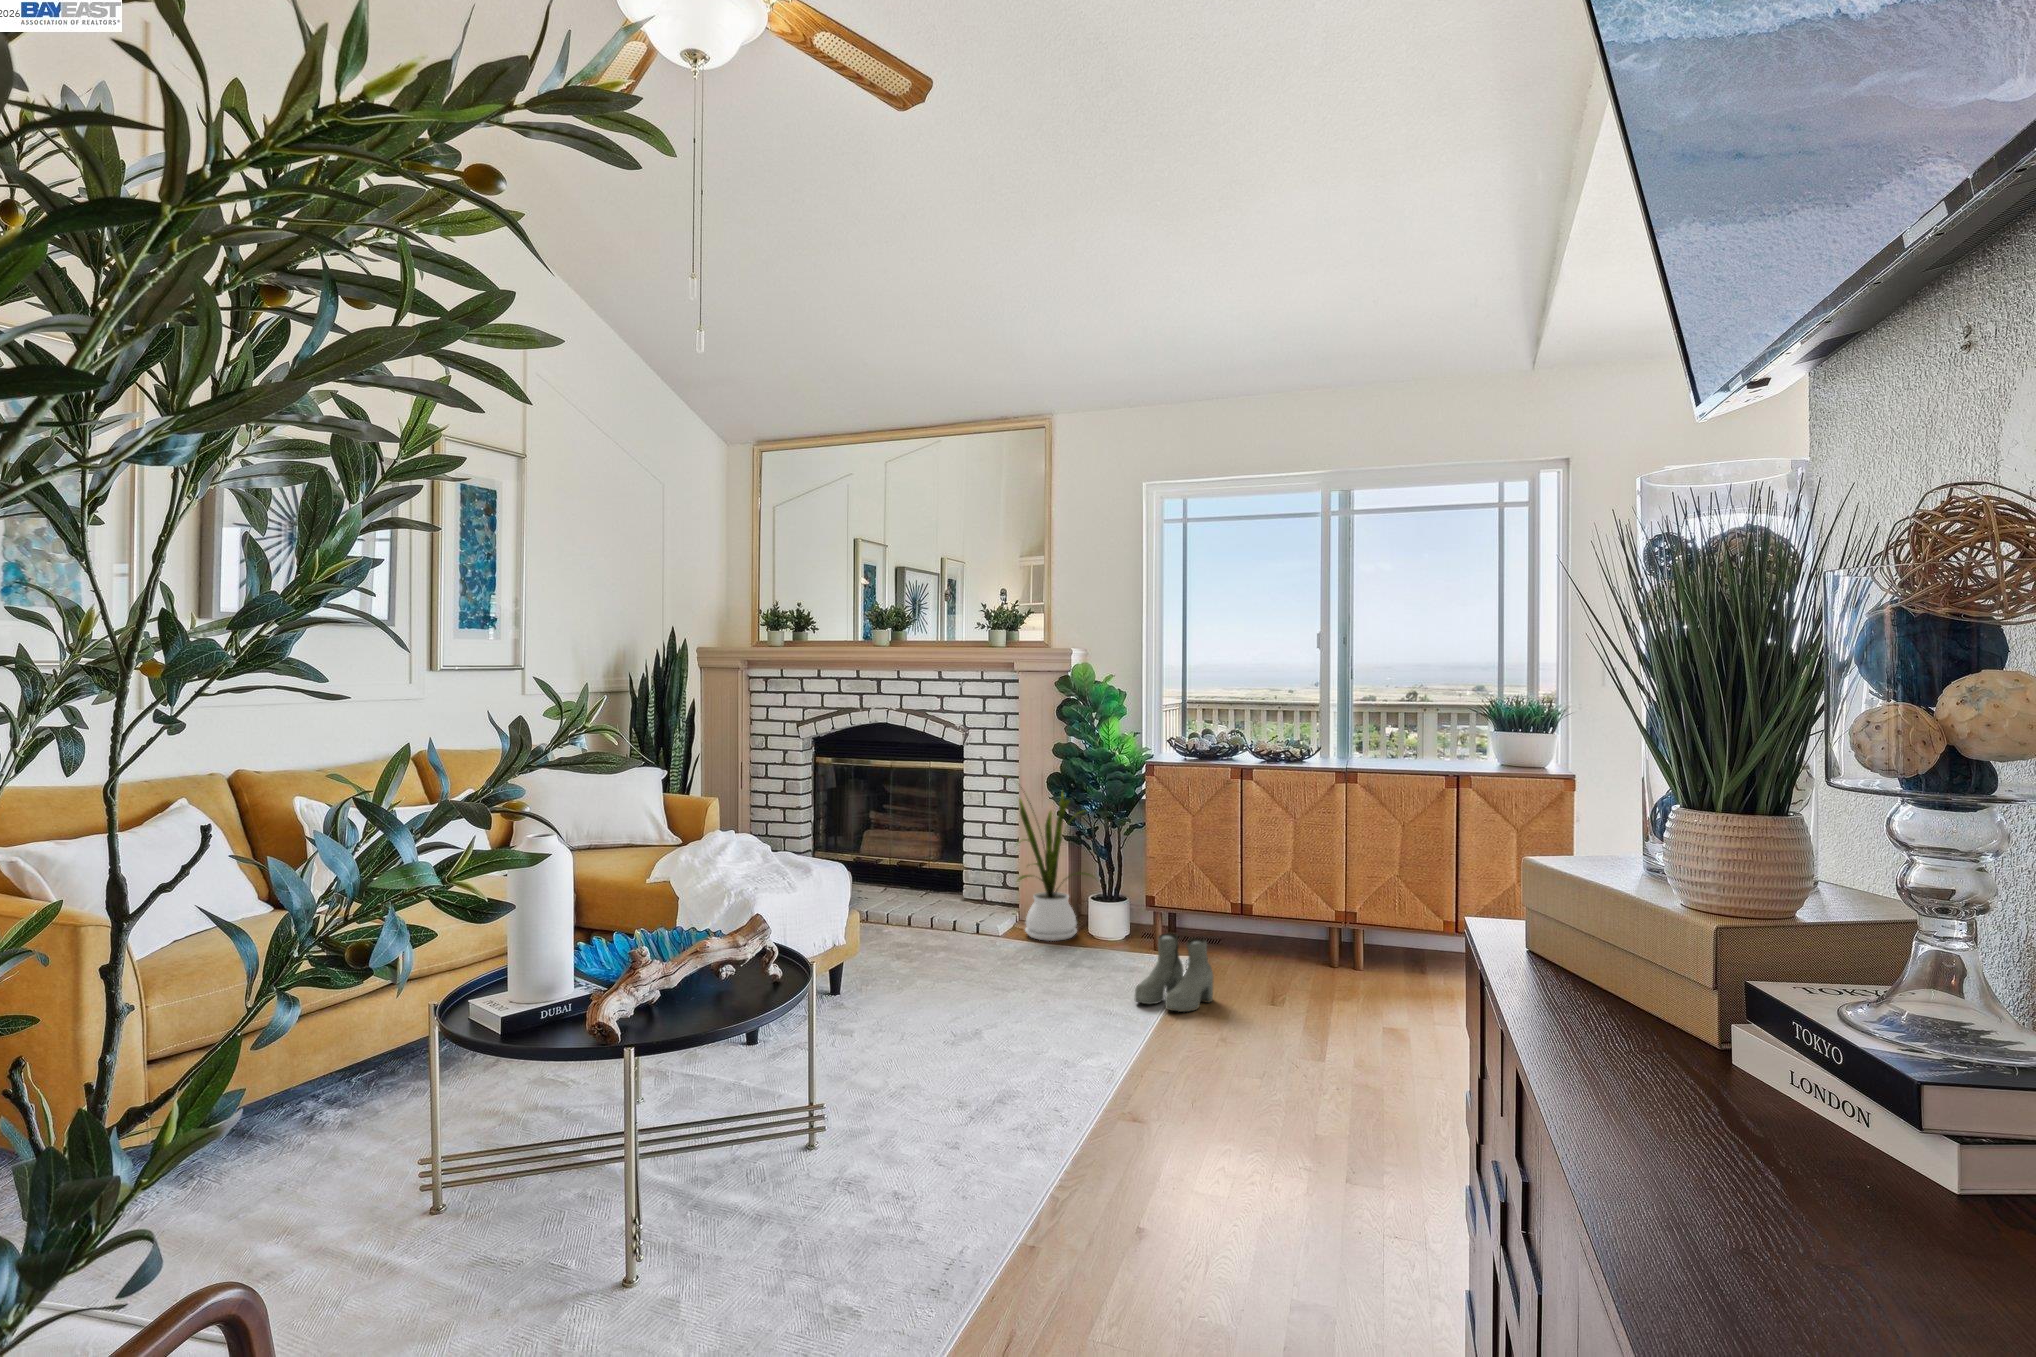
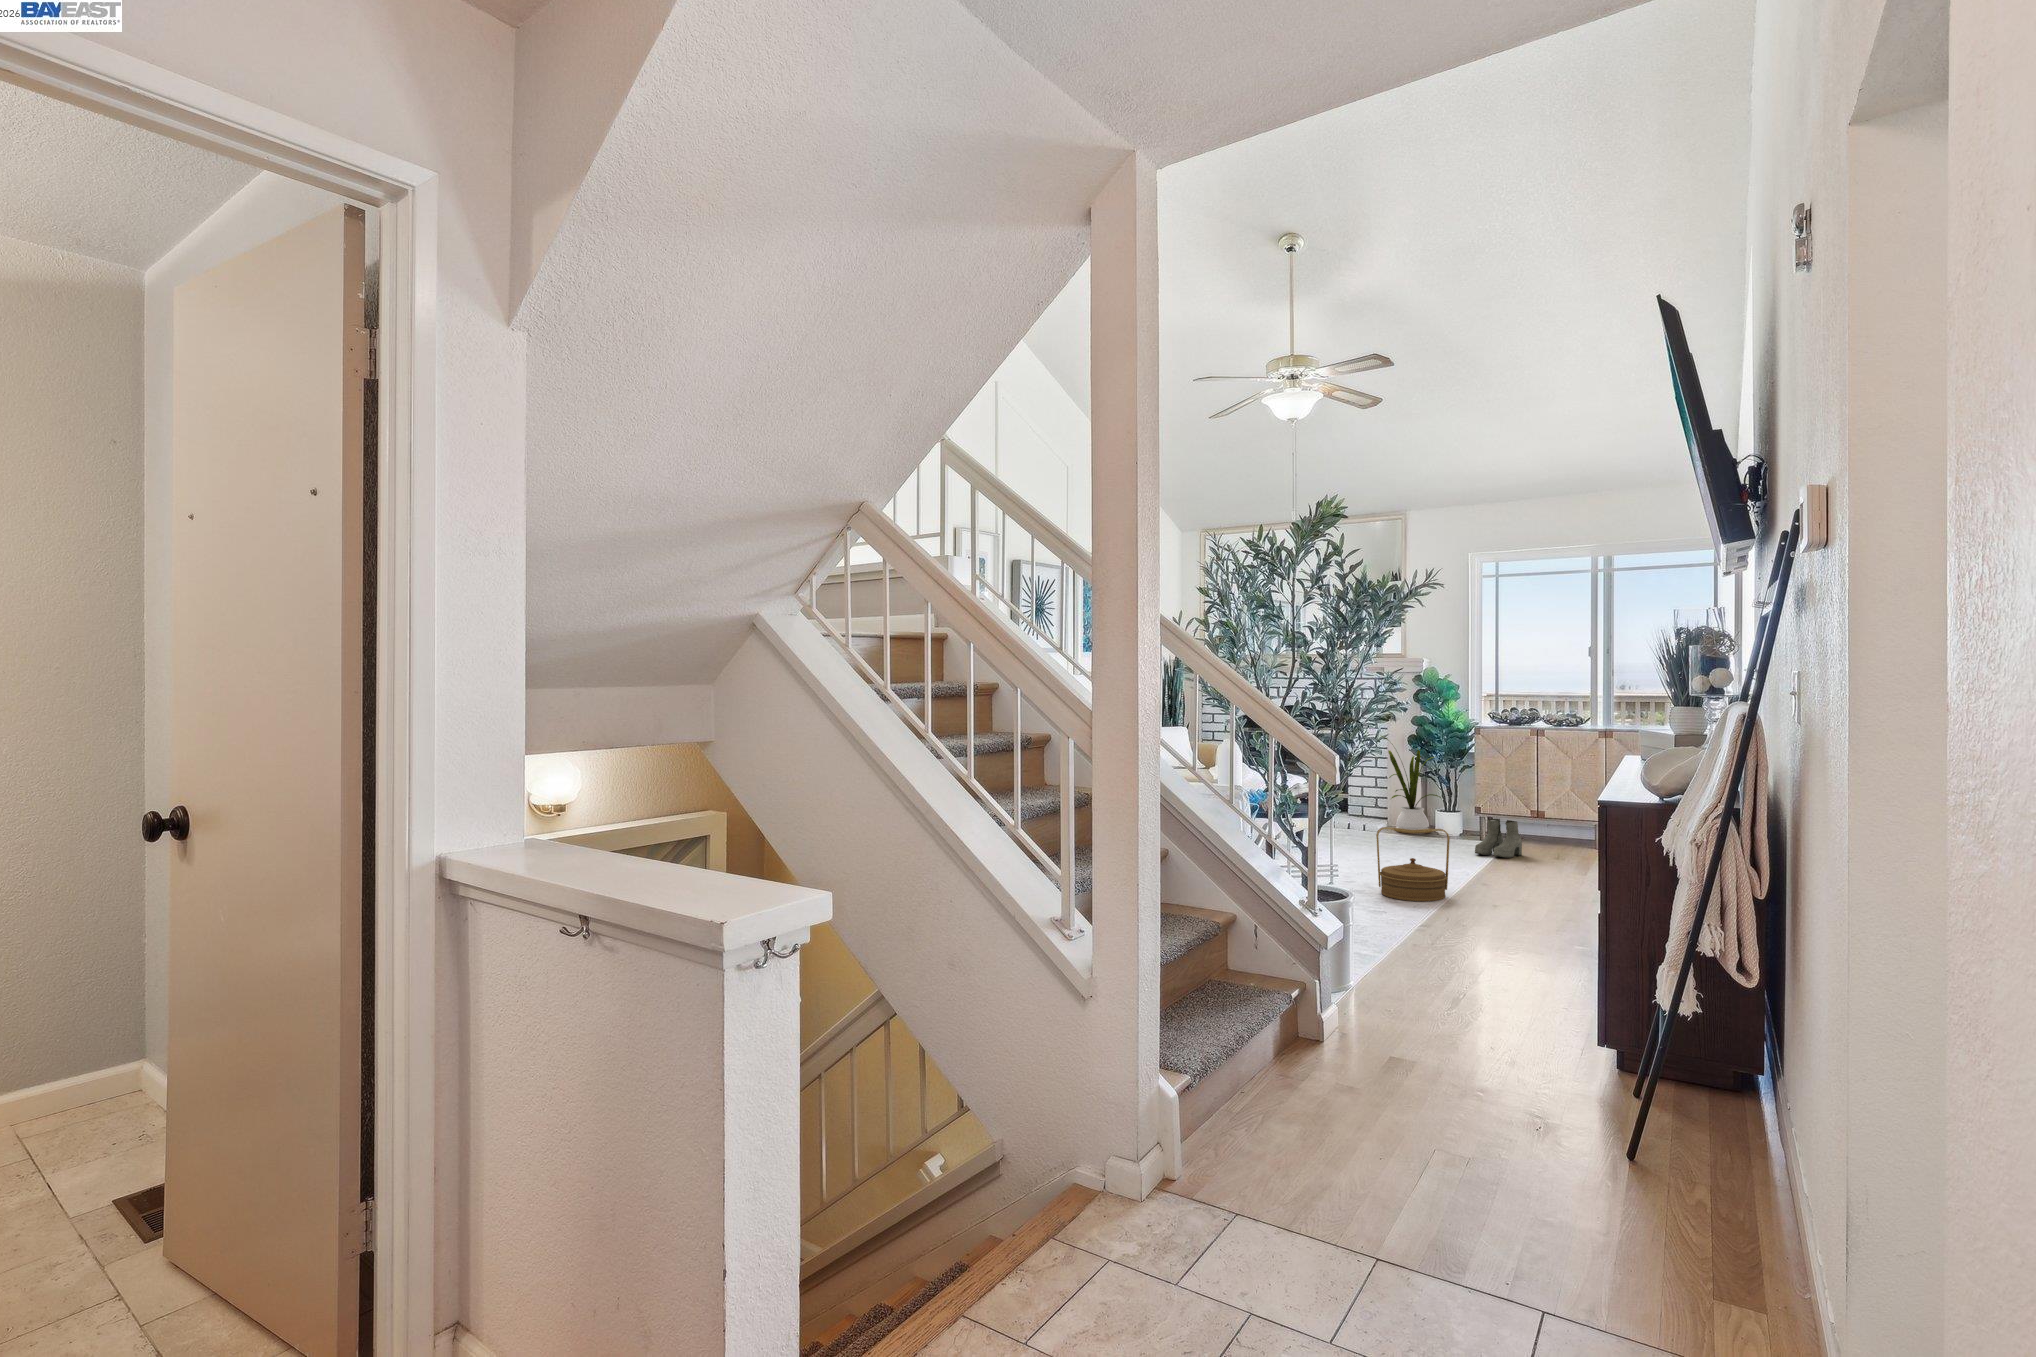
basket: none [881,1038,1046,1239] -> present [1376,827,1450,901]

